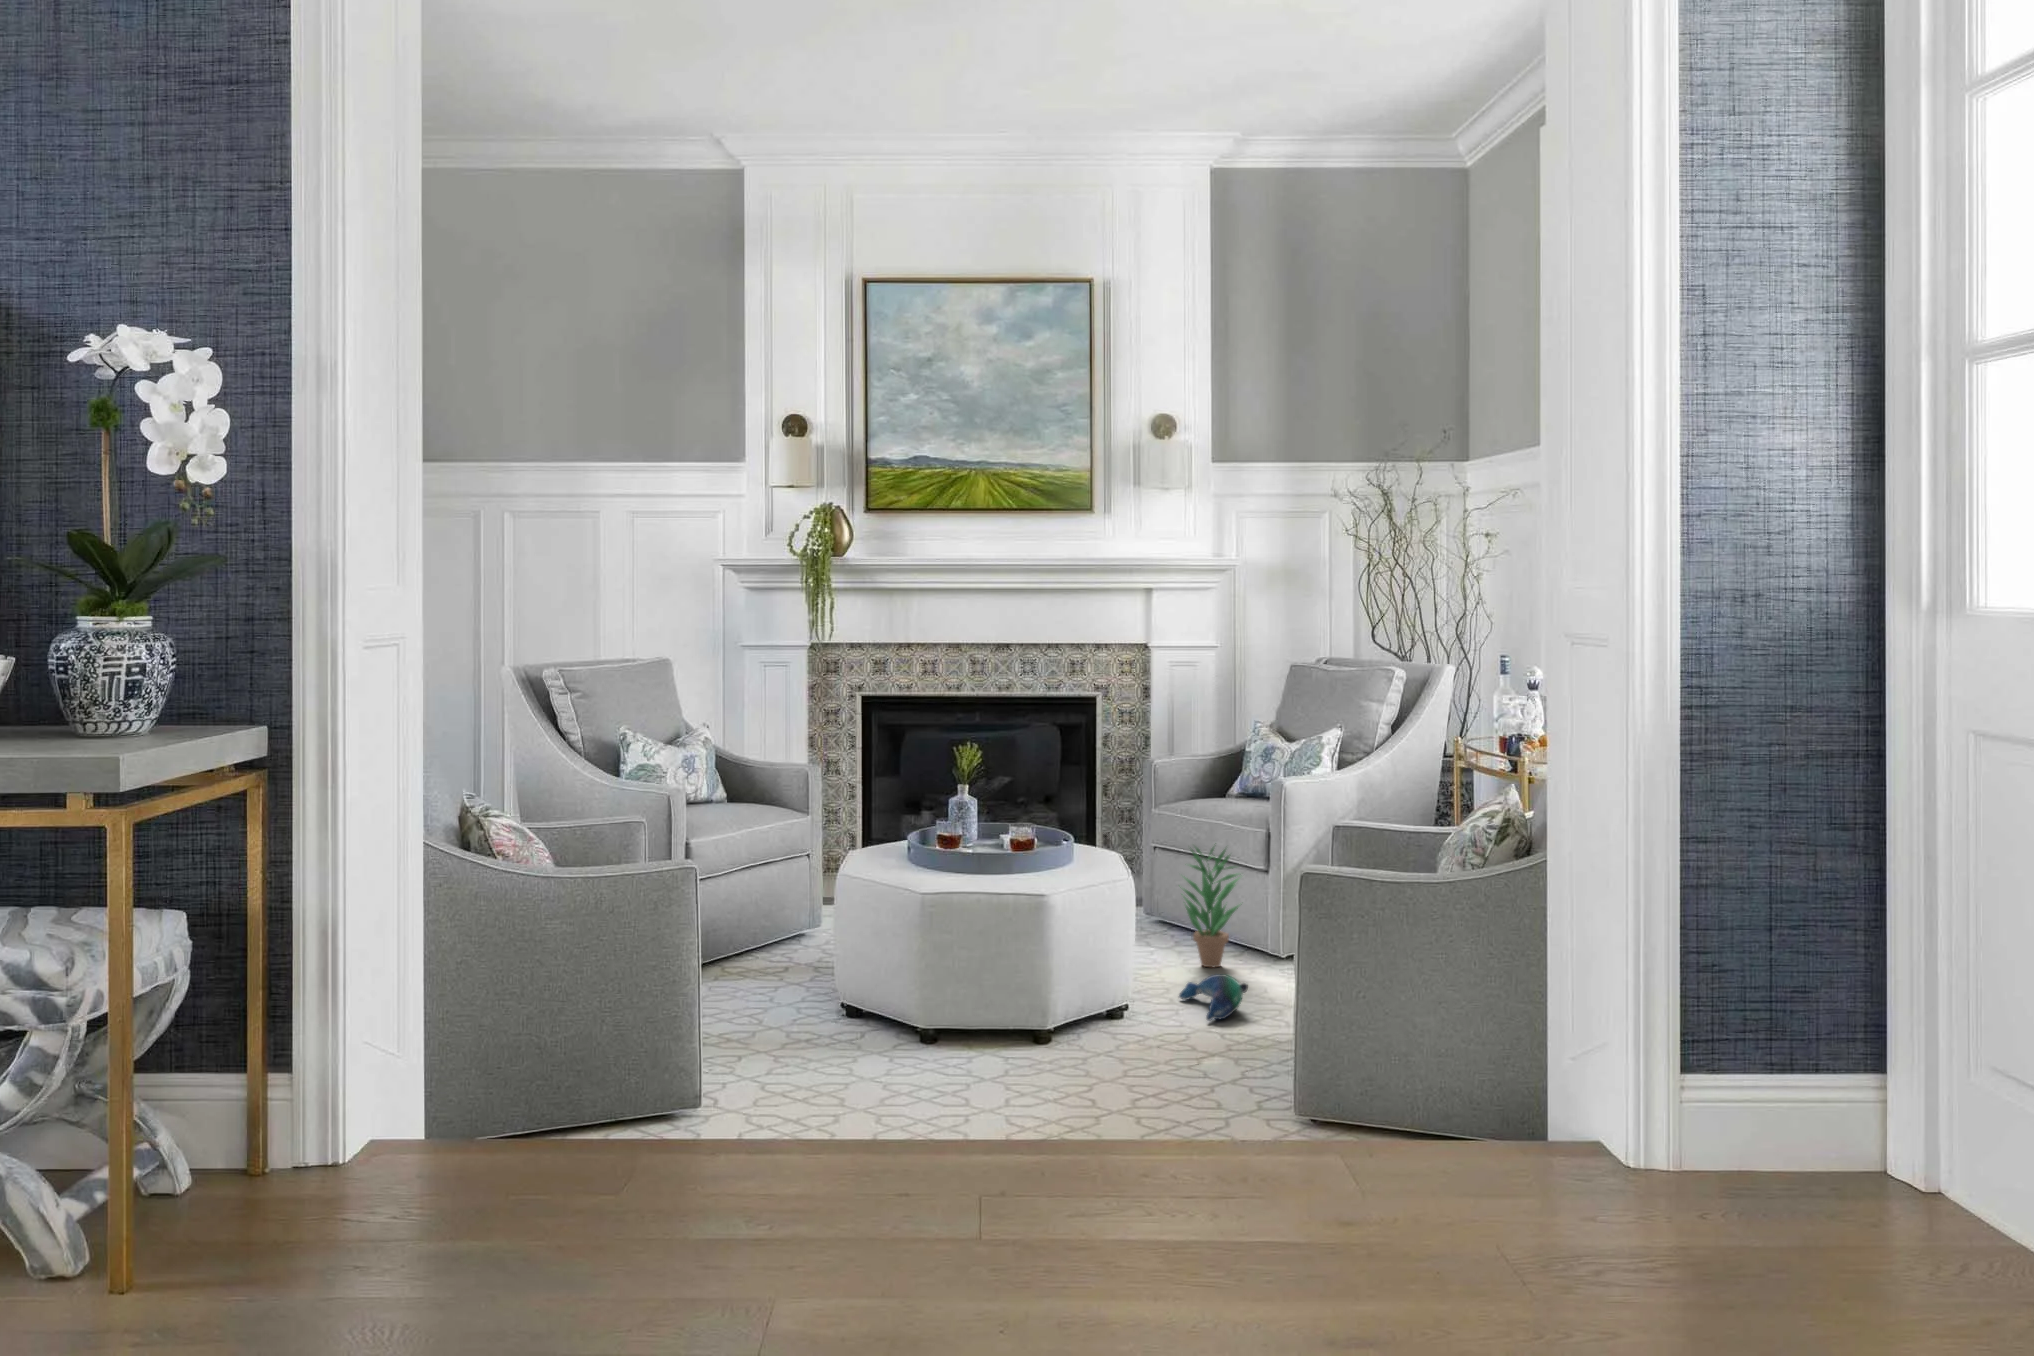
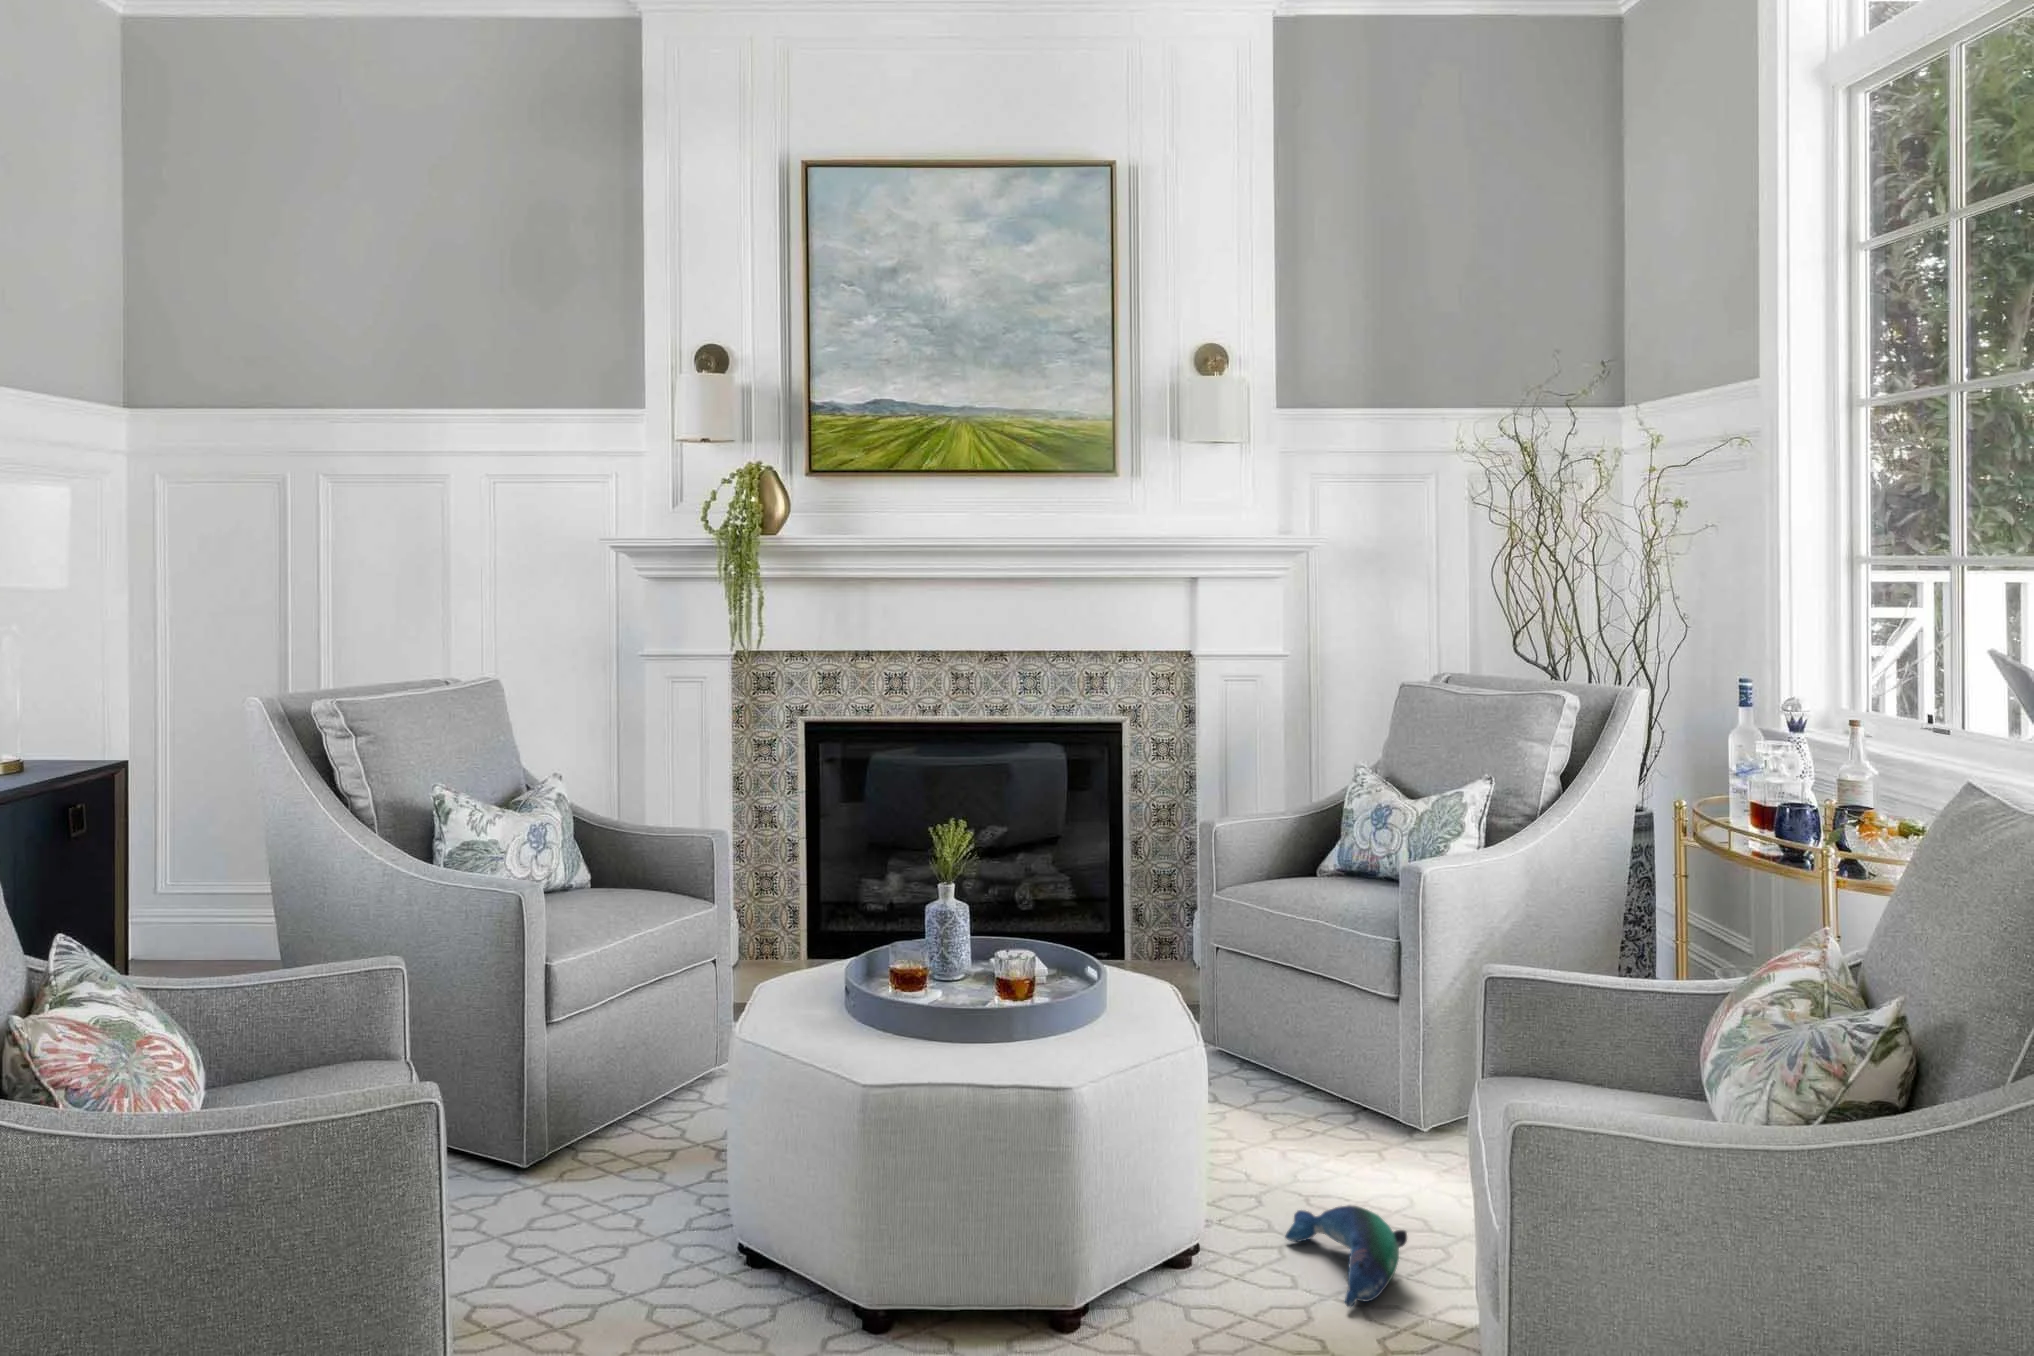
potted plant: present [1183,847,1239,967] -> none [1266,967,1369,1156]

